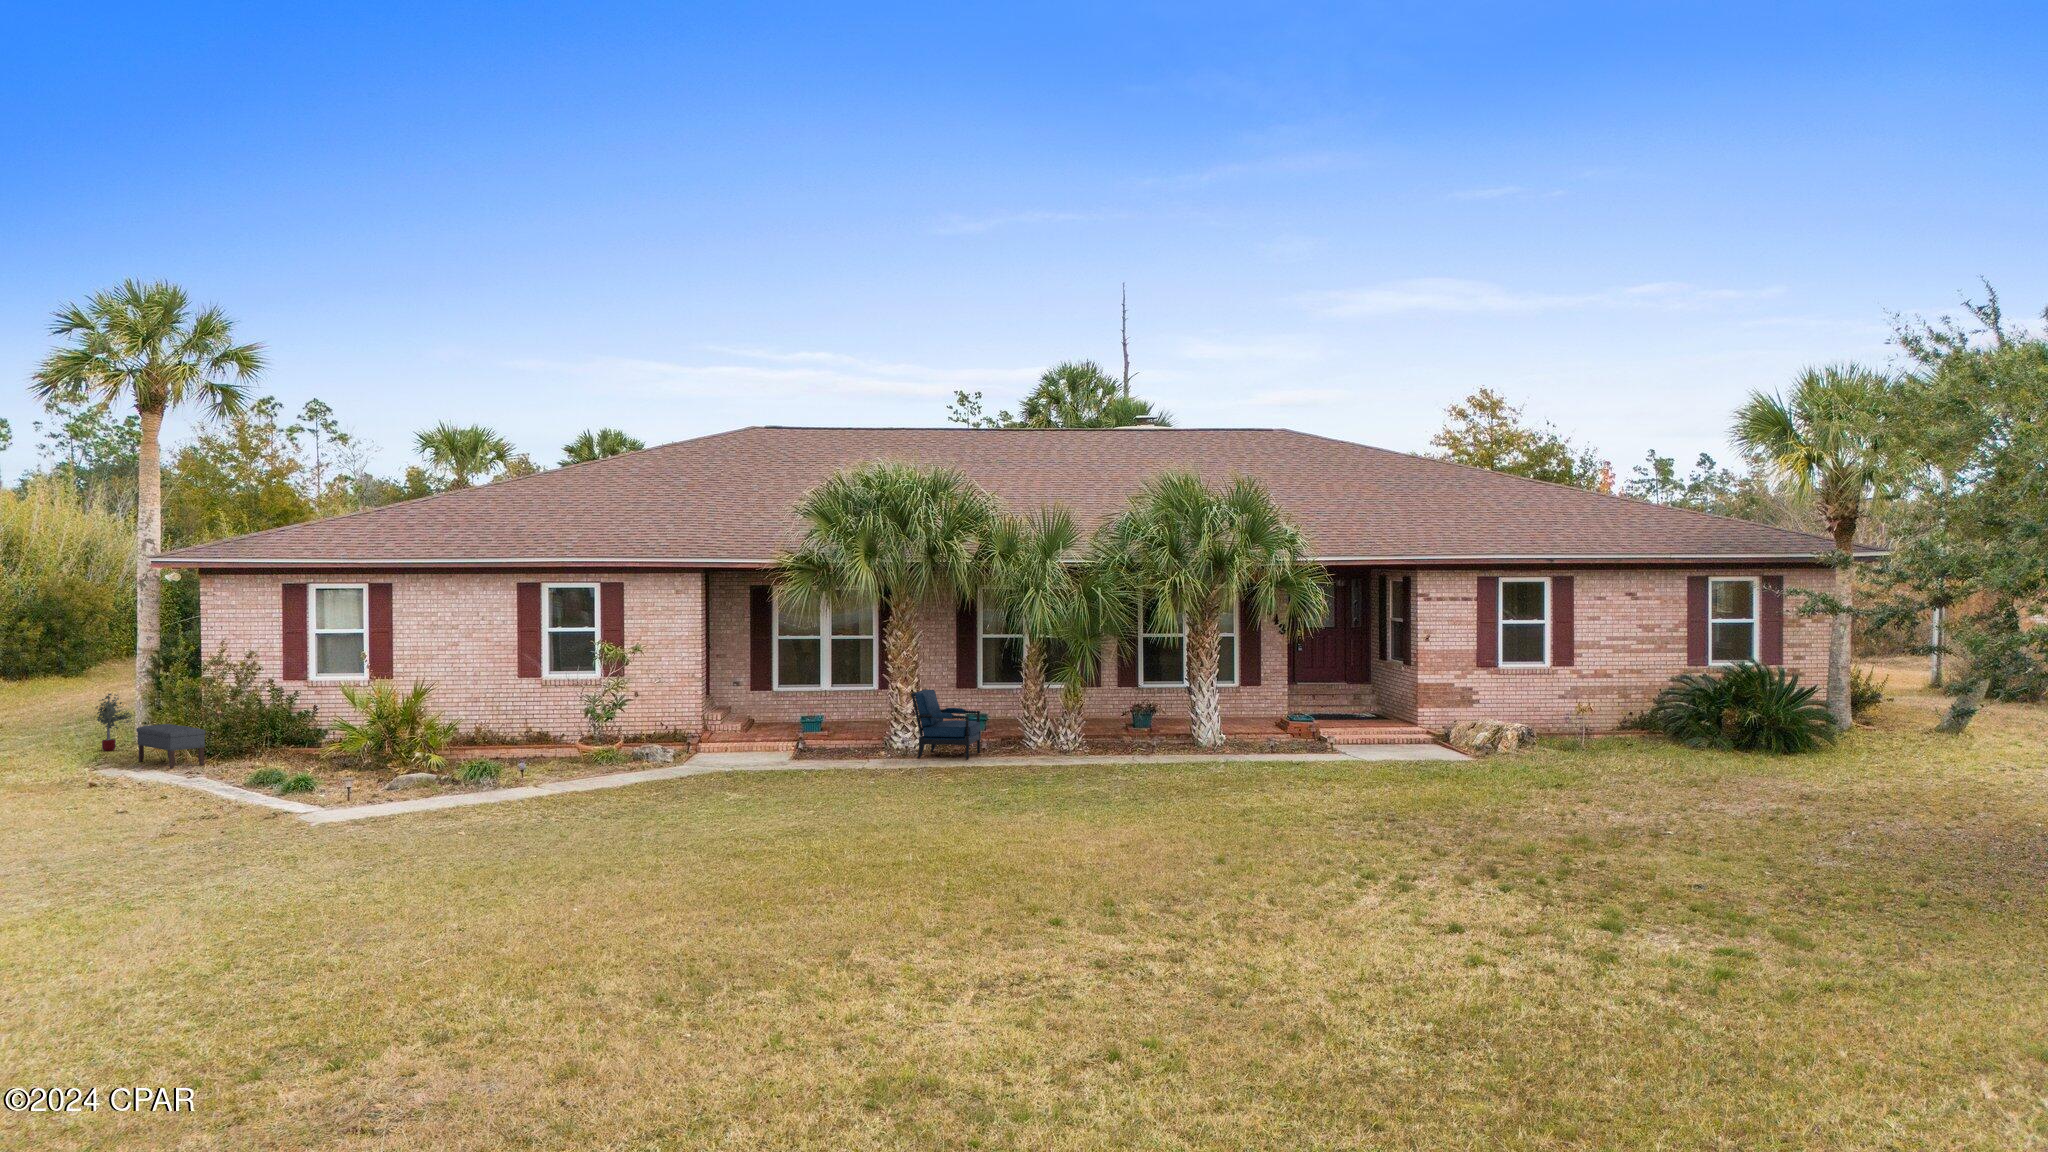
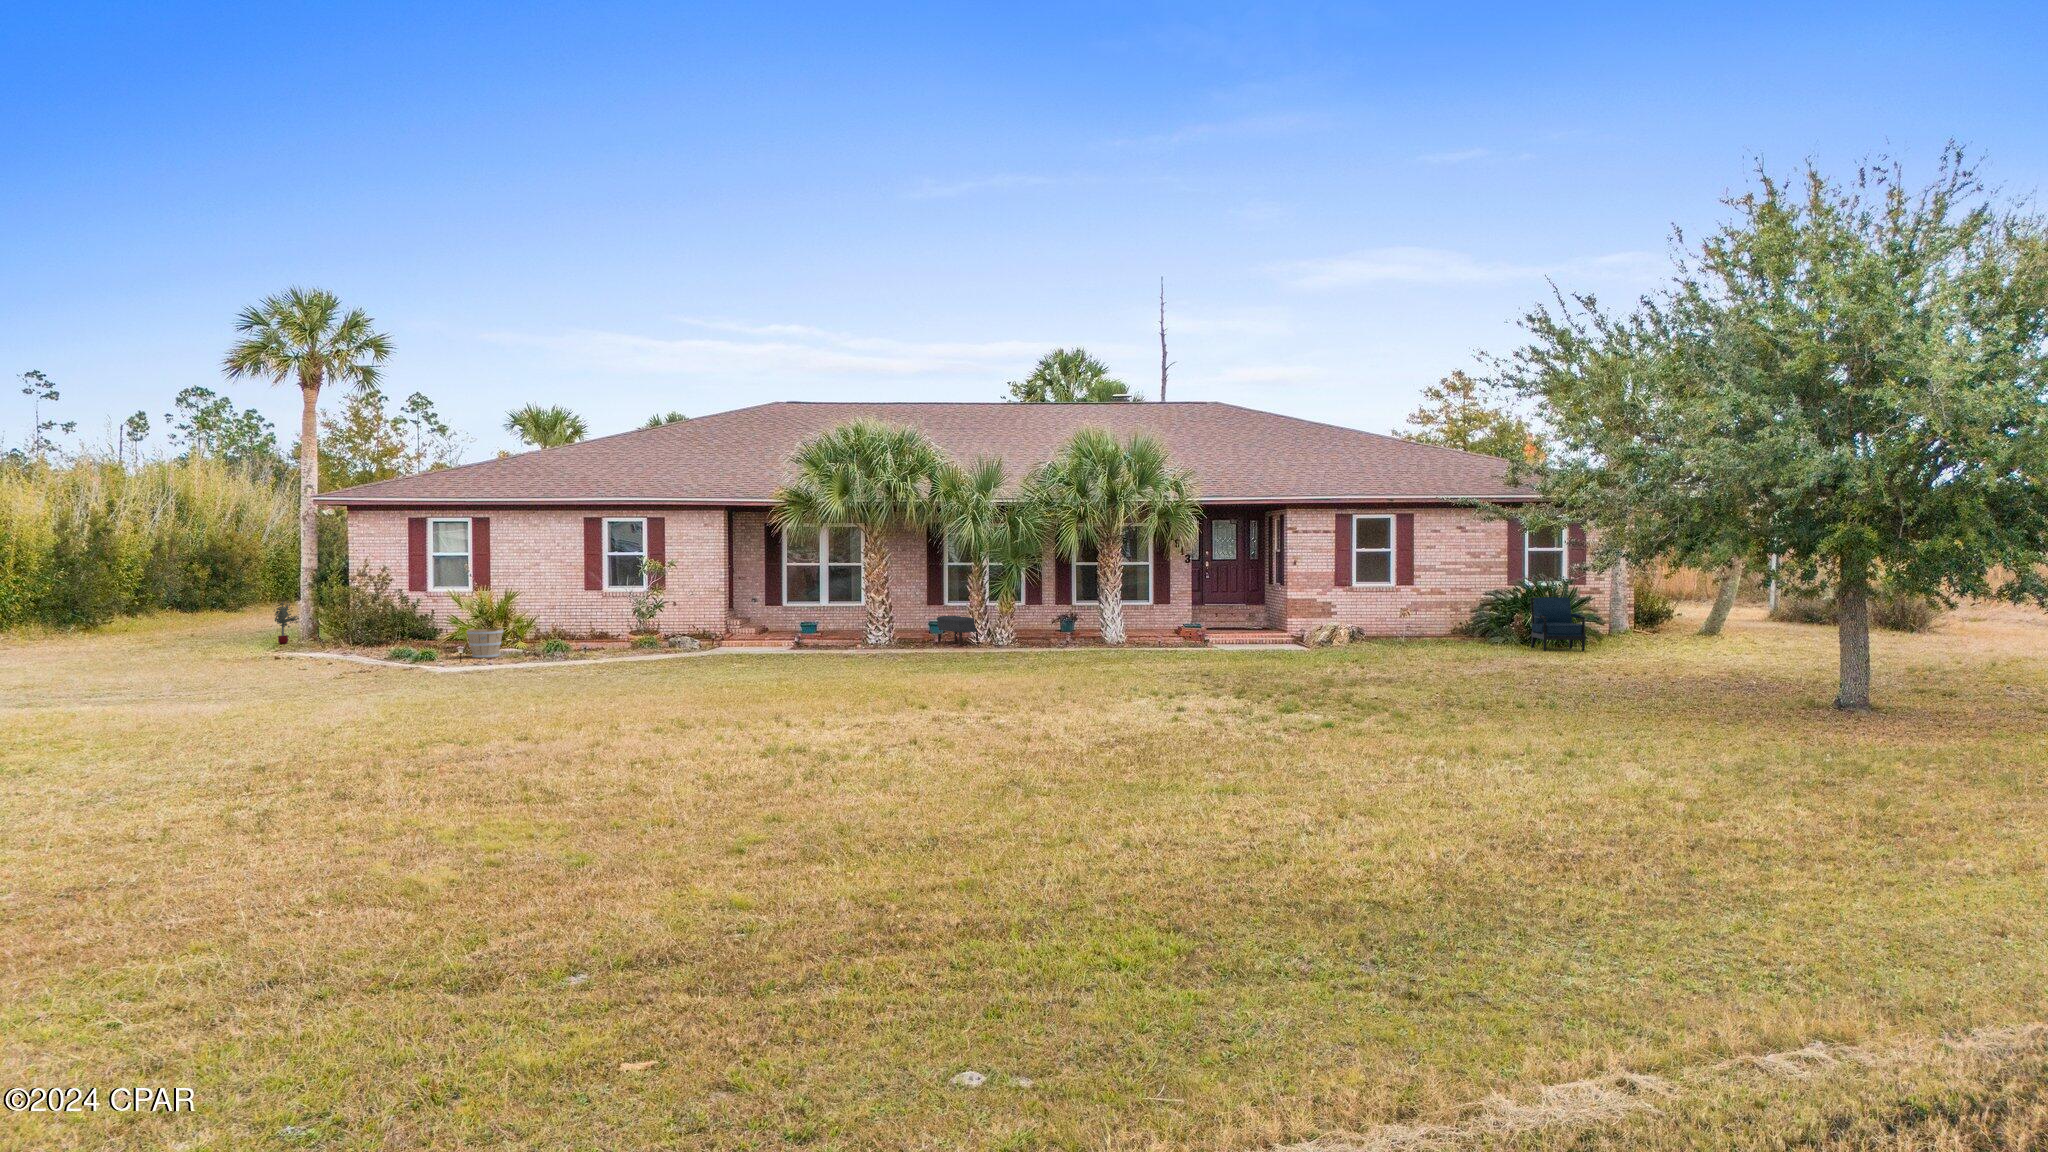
chair: present [911,689,981,760] -> present [1530,597,1586,651]
bench: present [137,724,206,769] -> present [937,616,979,645]
wooden bucket: none [362,738,412,781] -> present [467,628,504,658]

